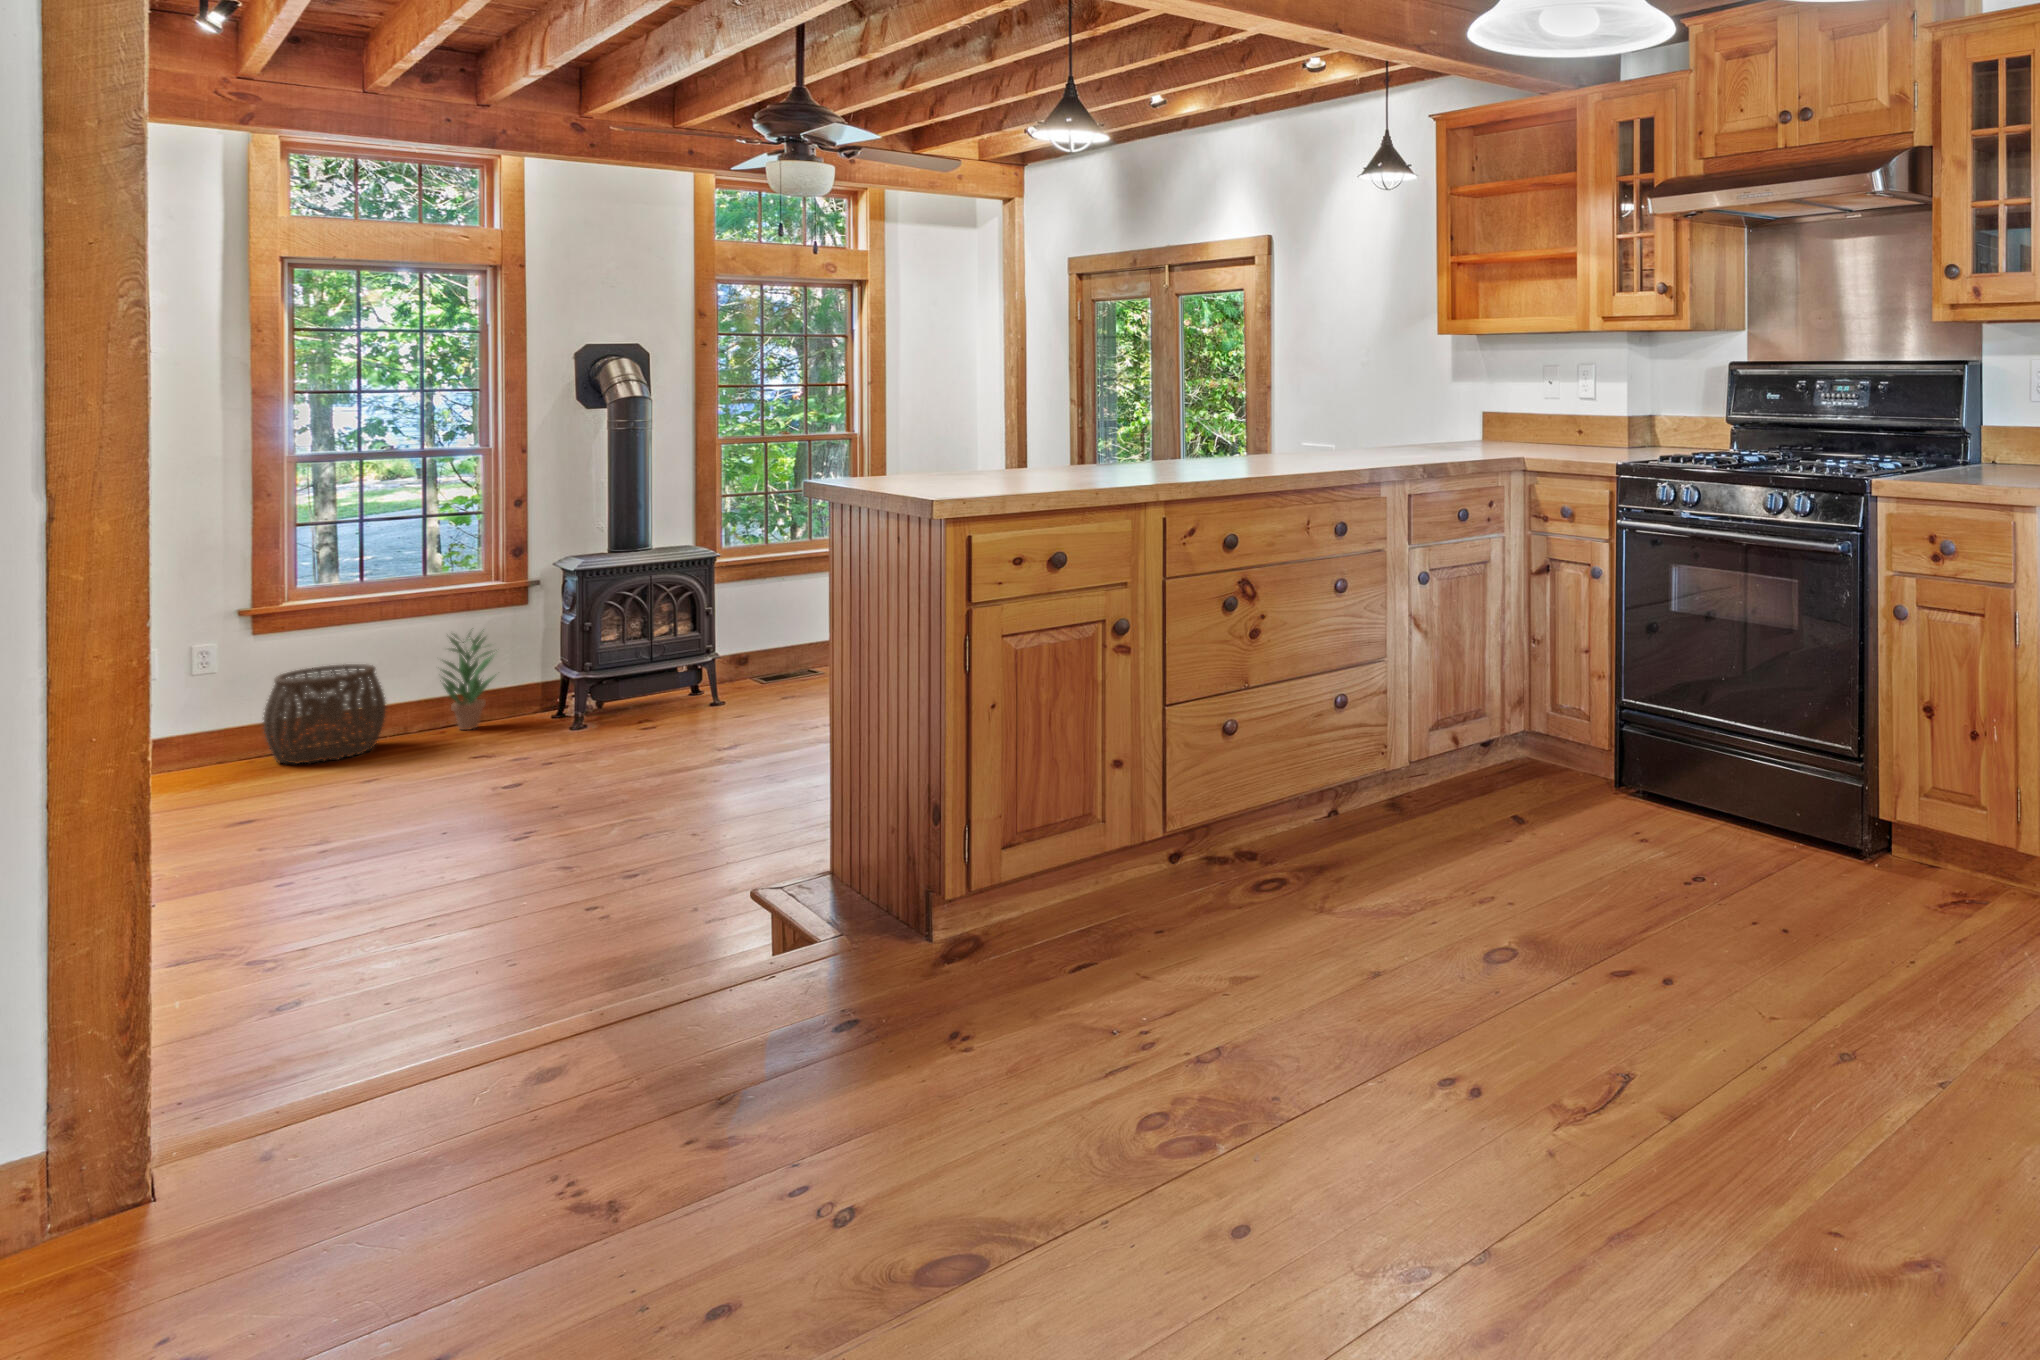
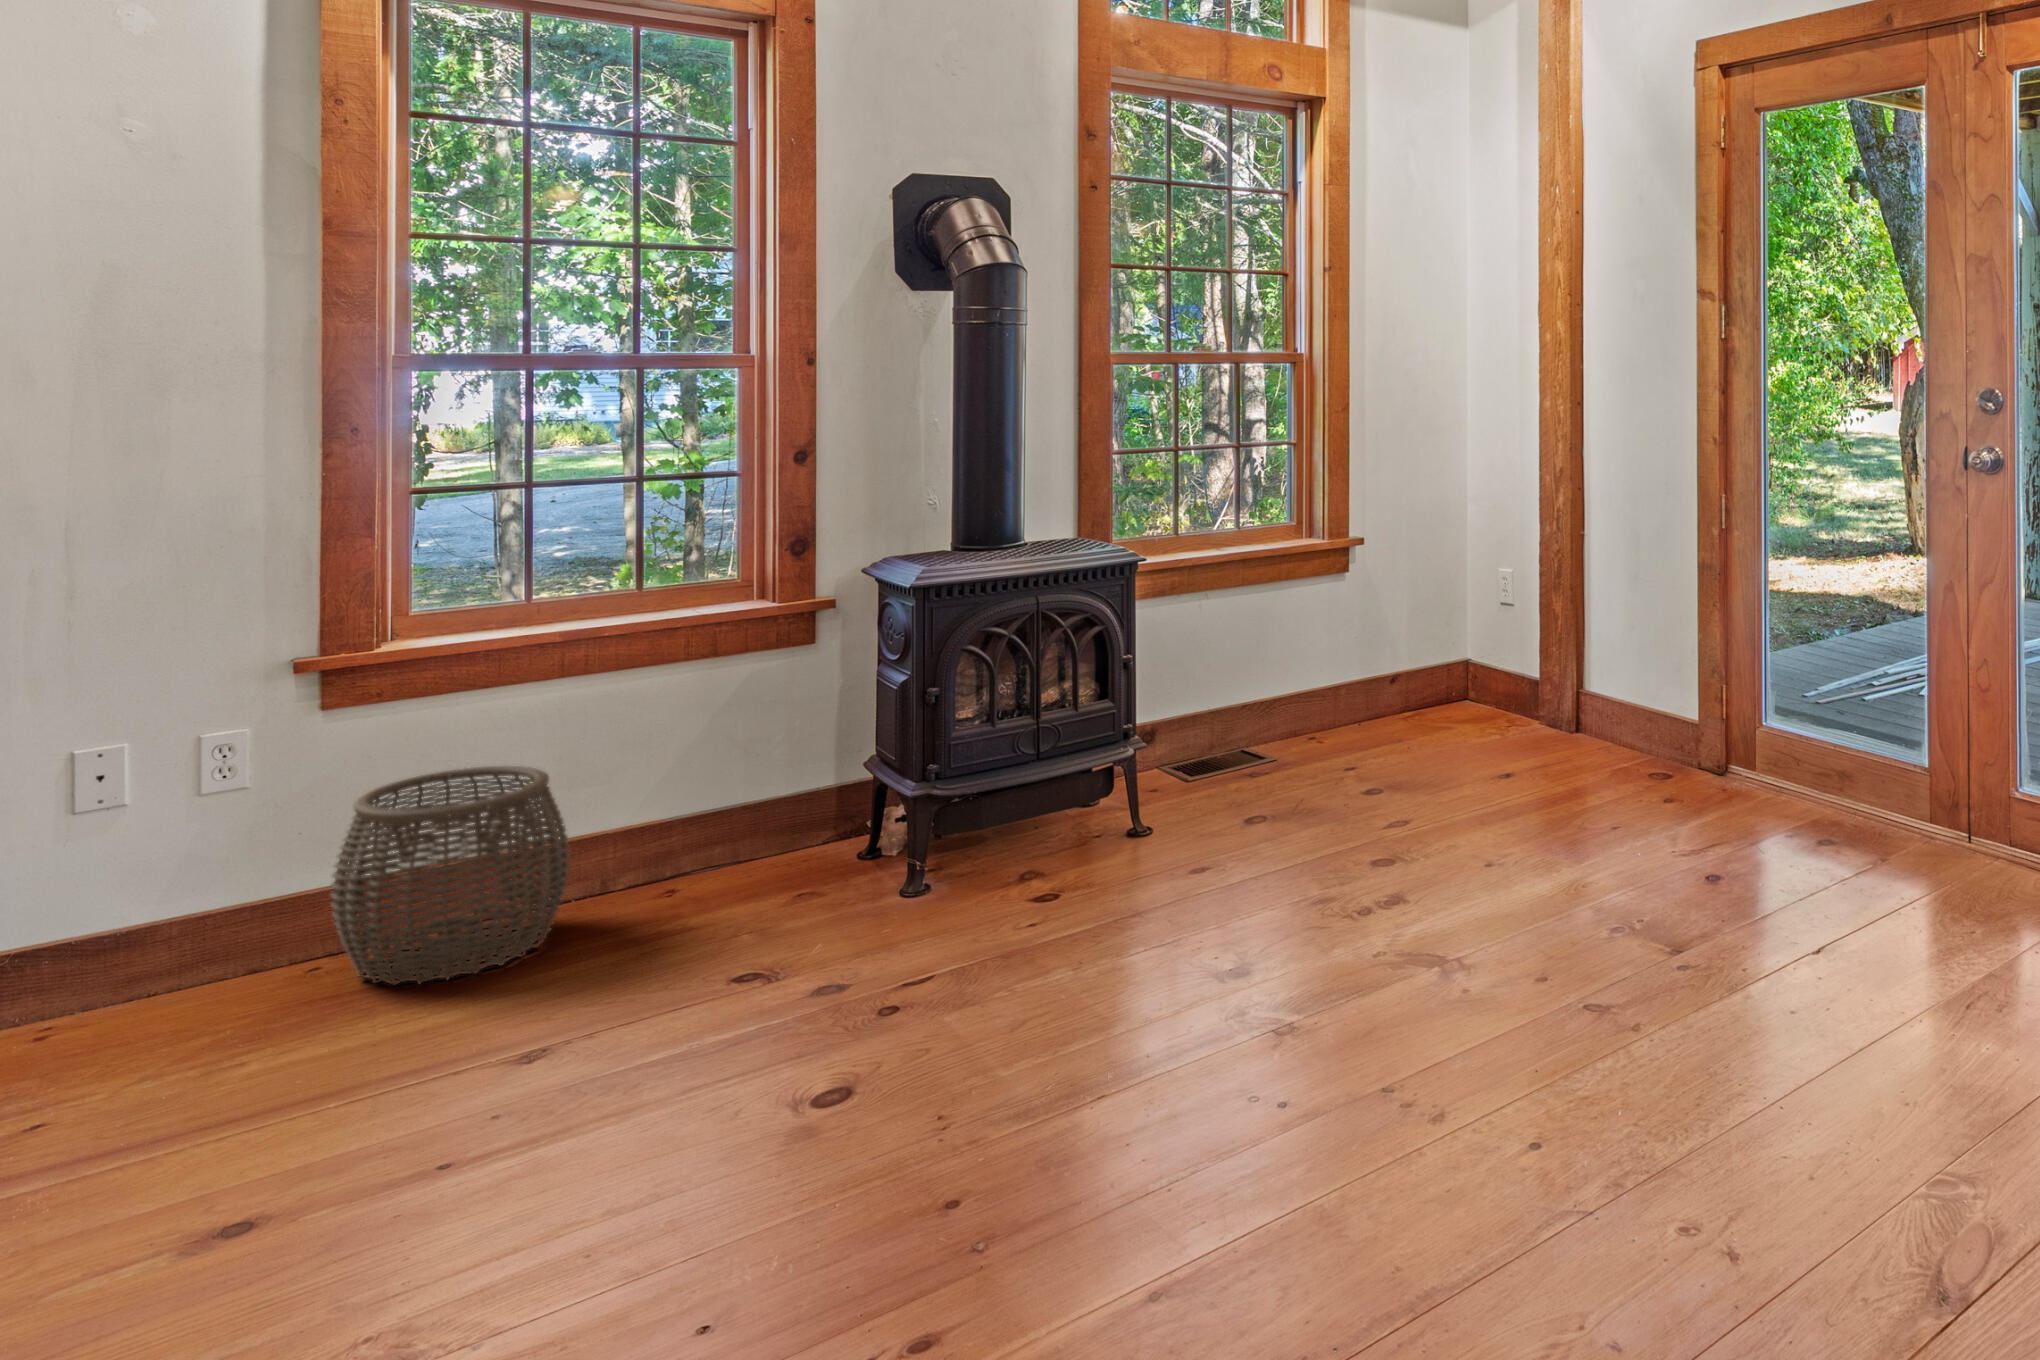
potted plant: present [442,634,496,730] -> none [658,692,773,889]

